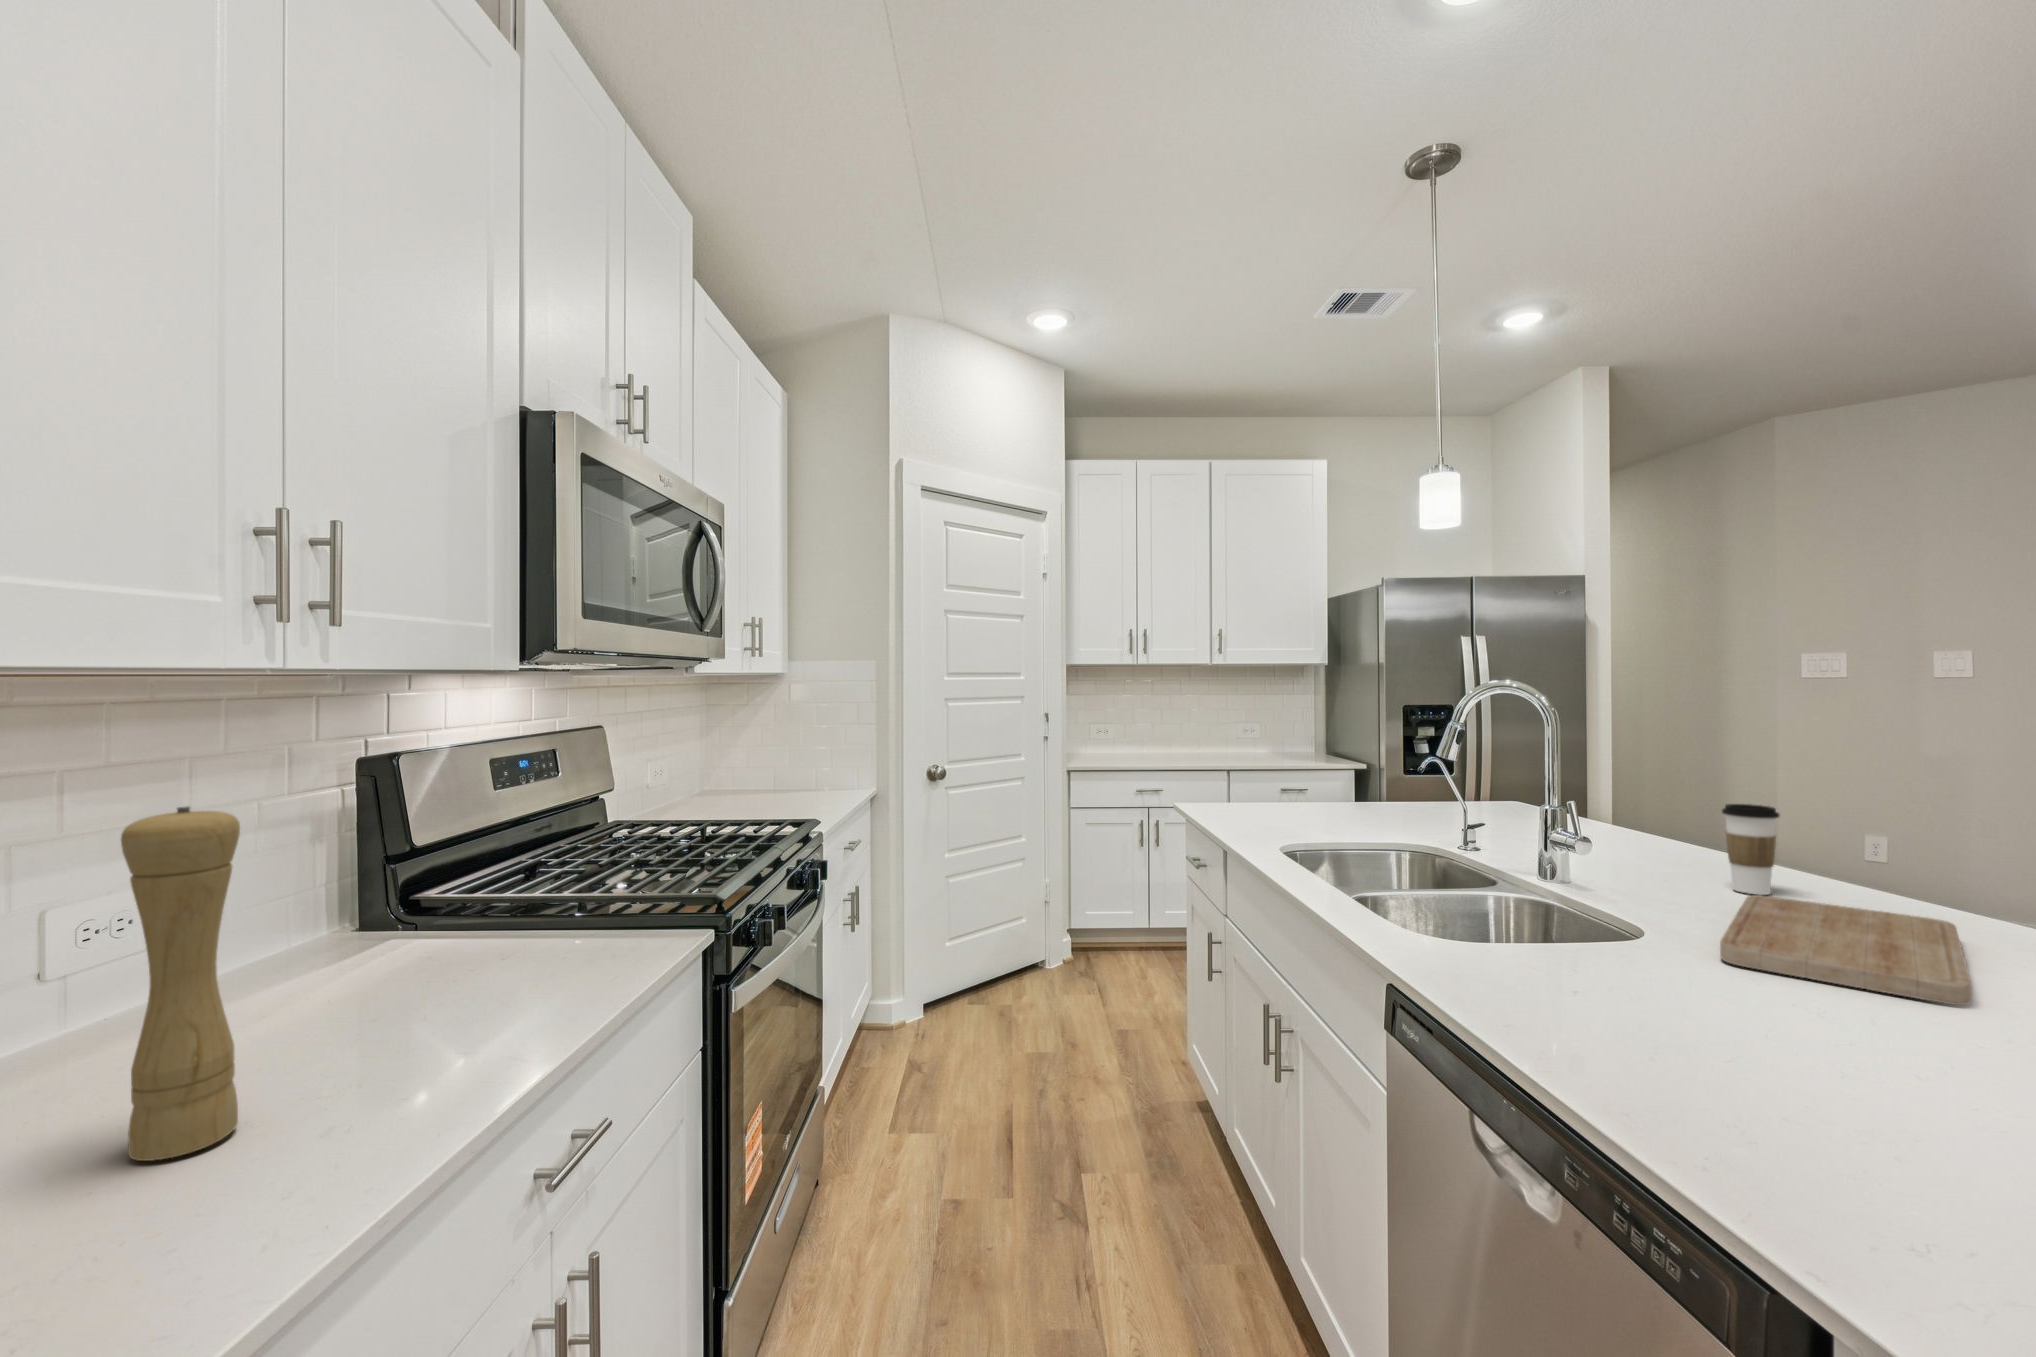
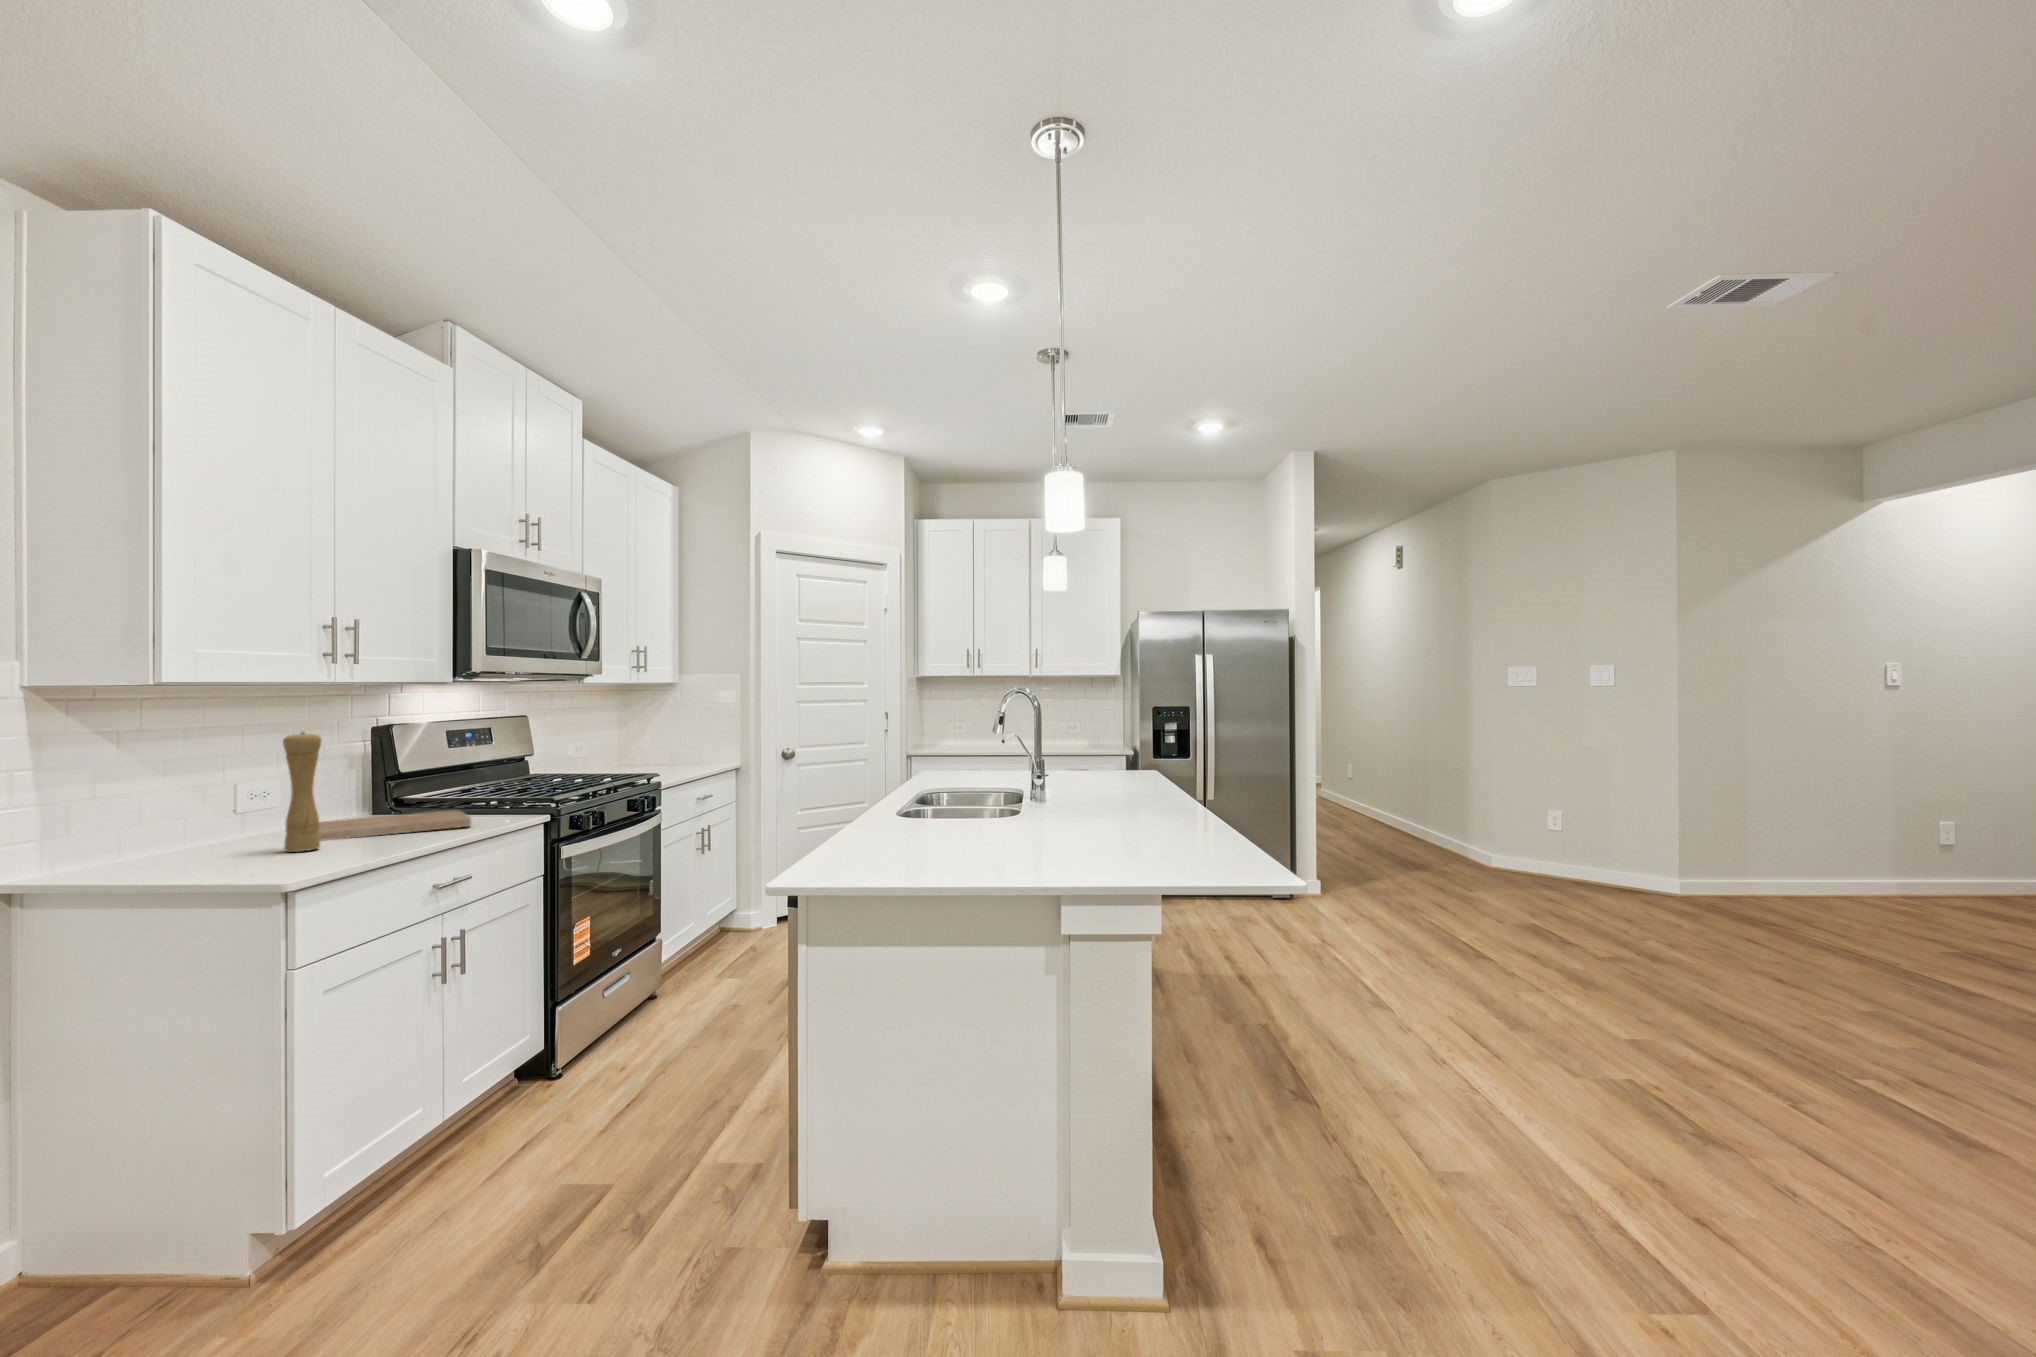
coffee cup: present [1722,804,1779,895] -> none [1110,757,1134,806]
cutting board: present [1720,895,1972,1005] -> present [319,810,471,841]

